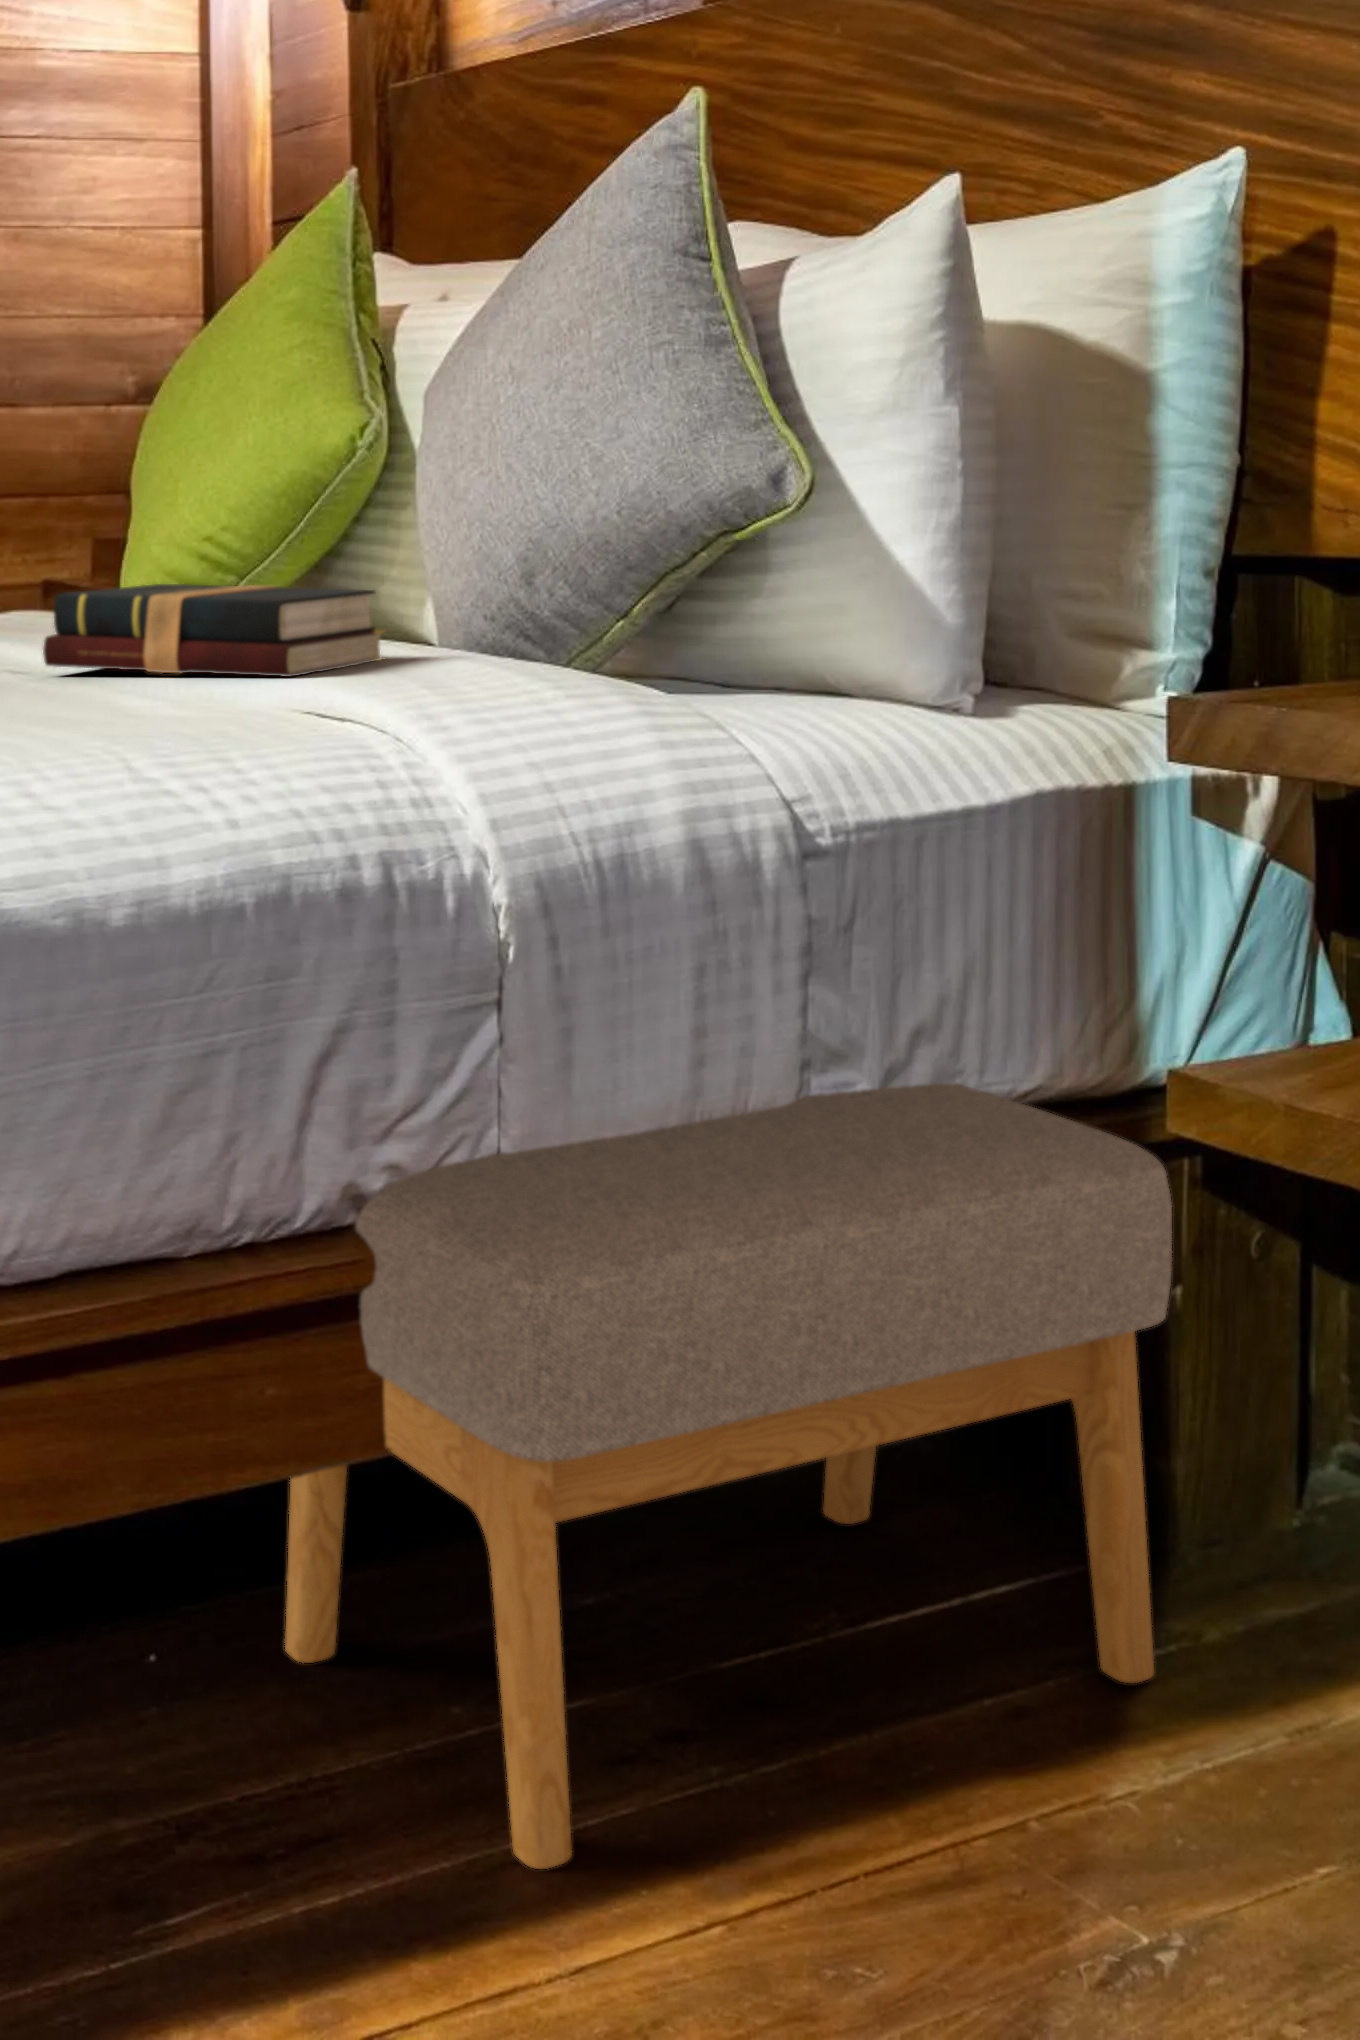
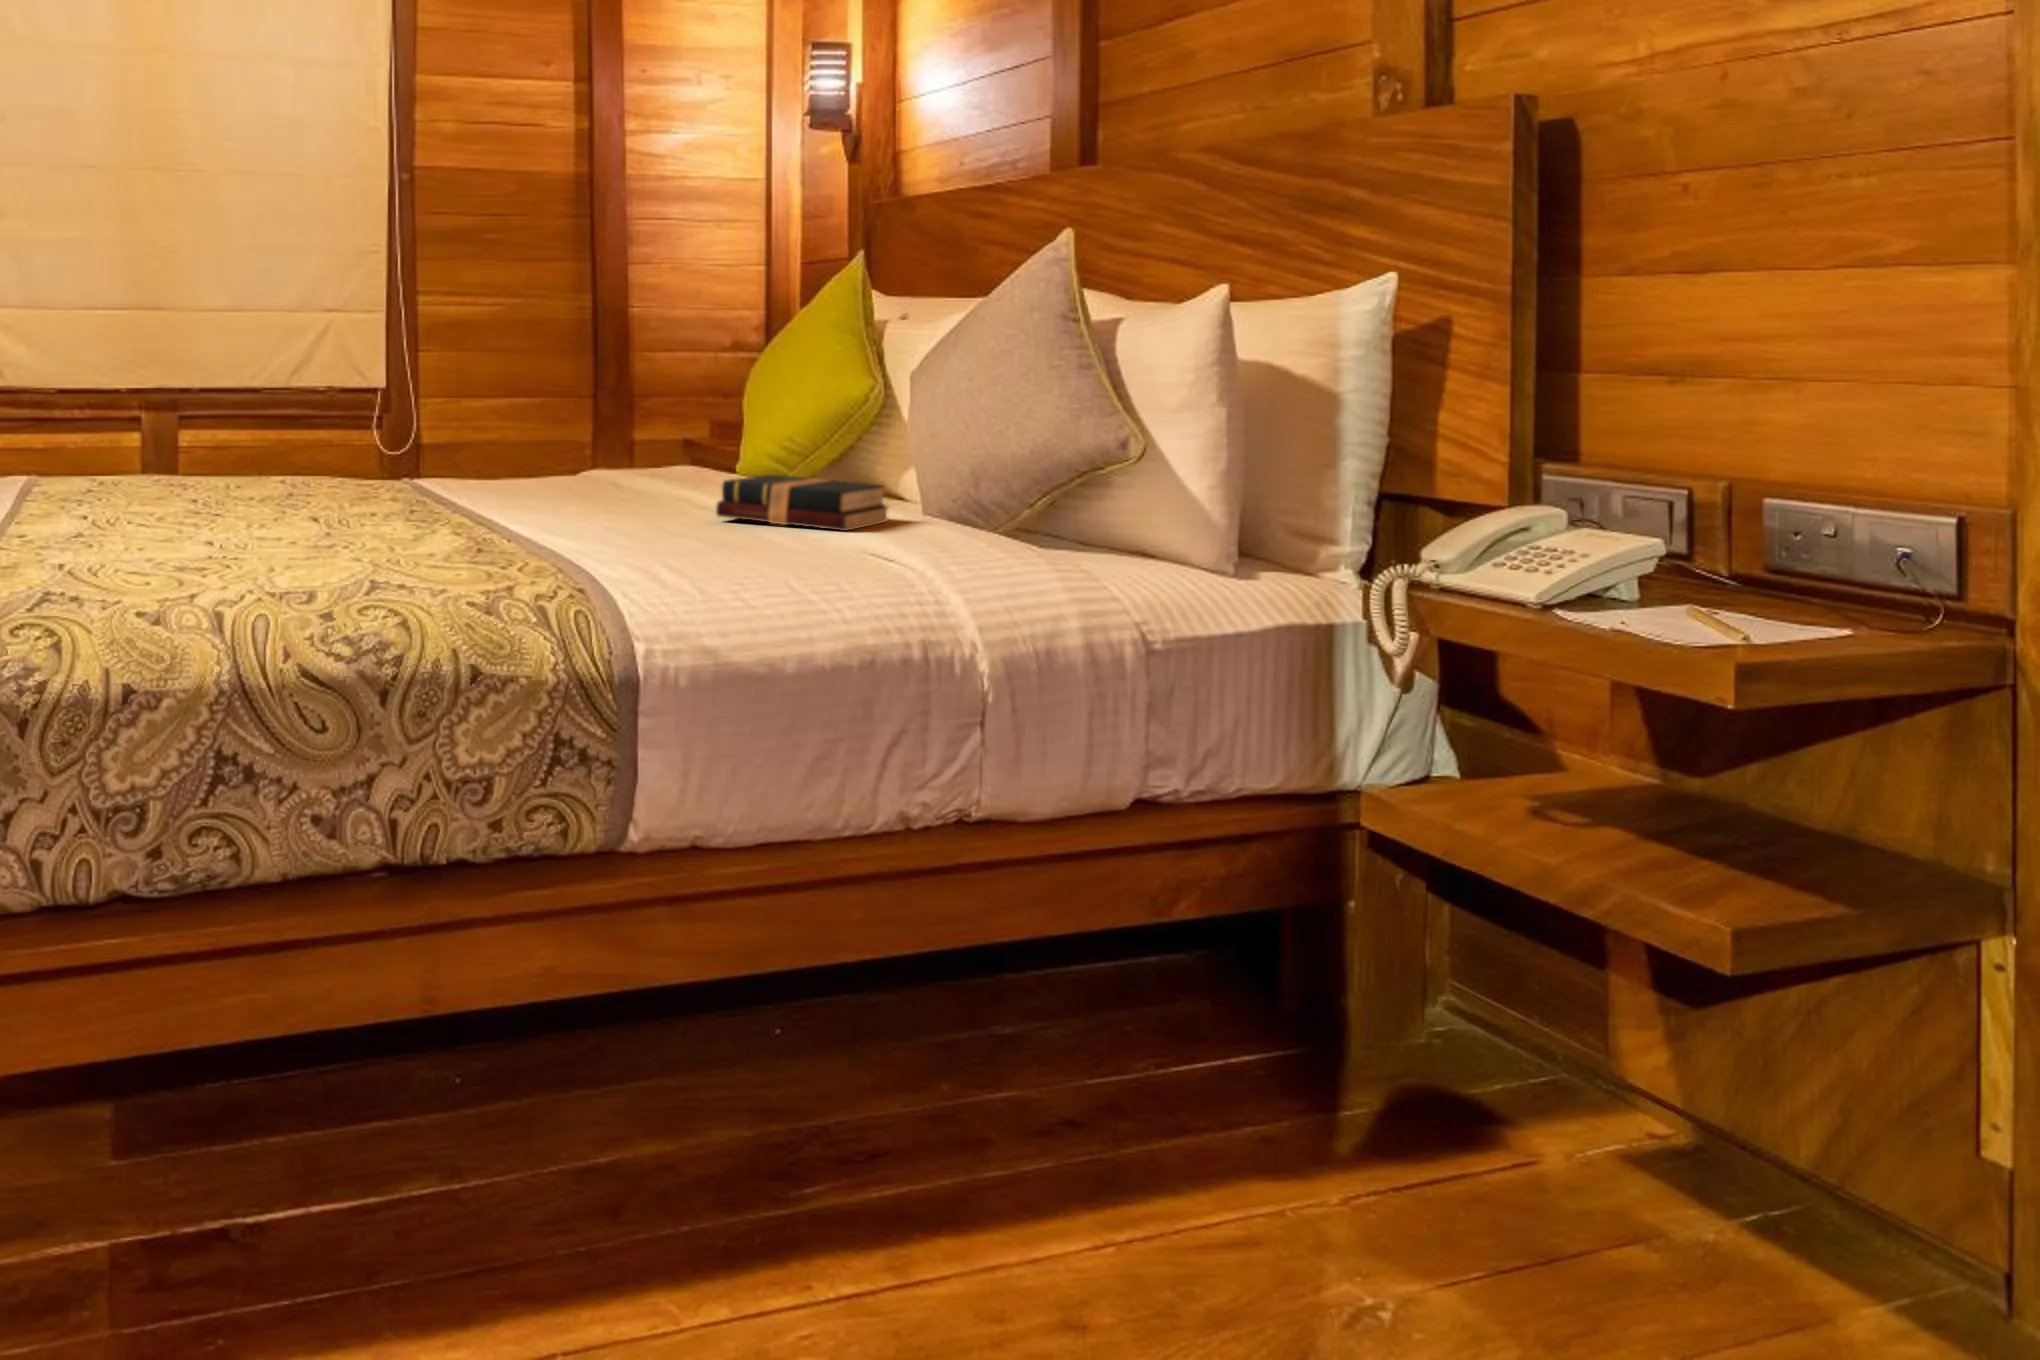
footstool: present [285,1084,1172,1869] -> none [843,758,1362,1194]

